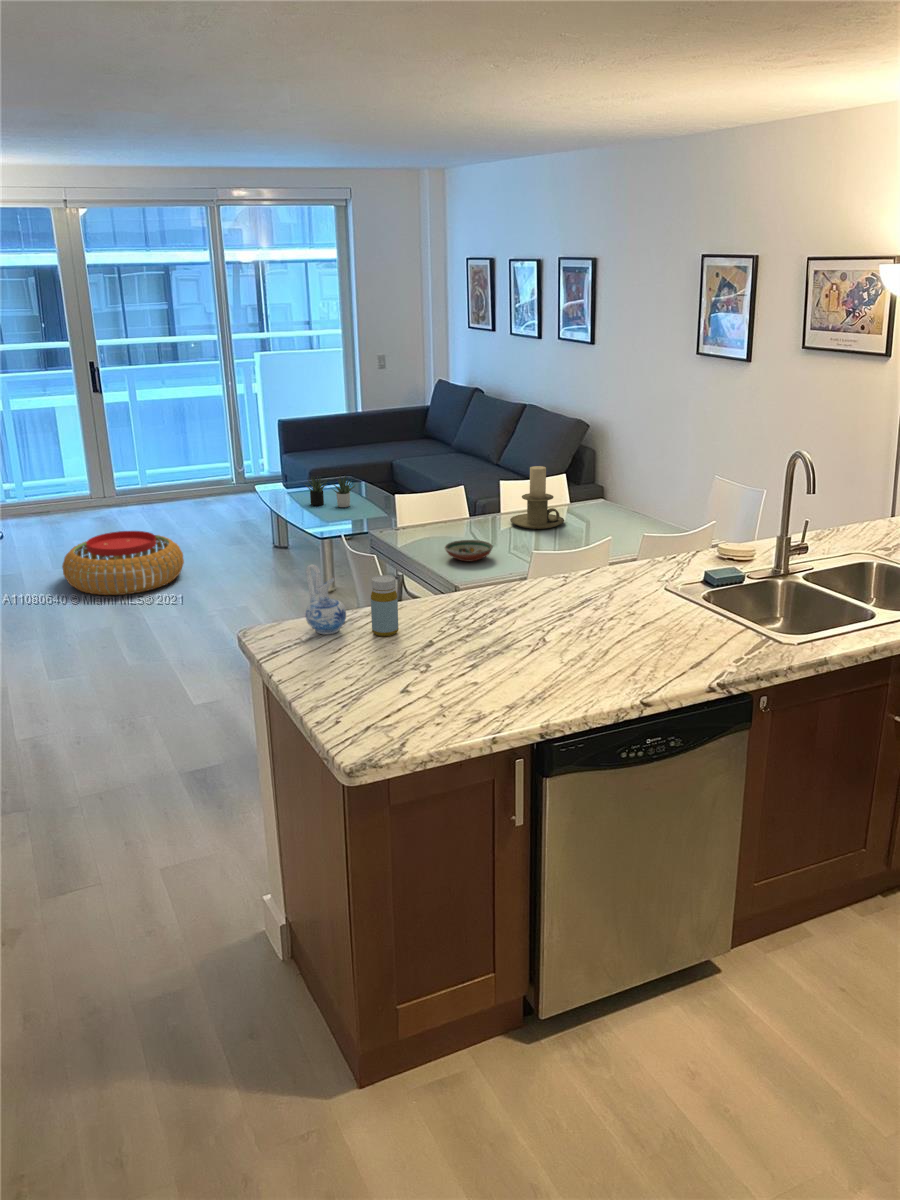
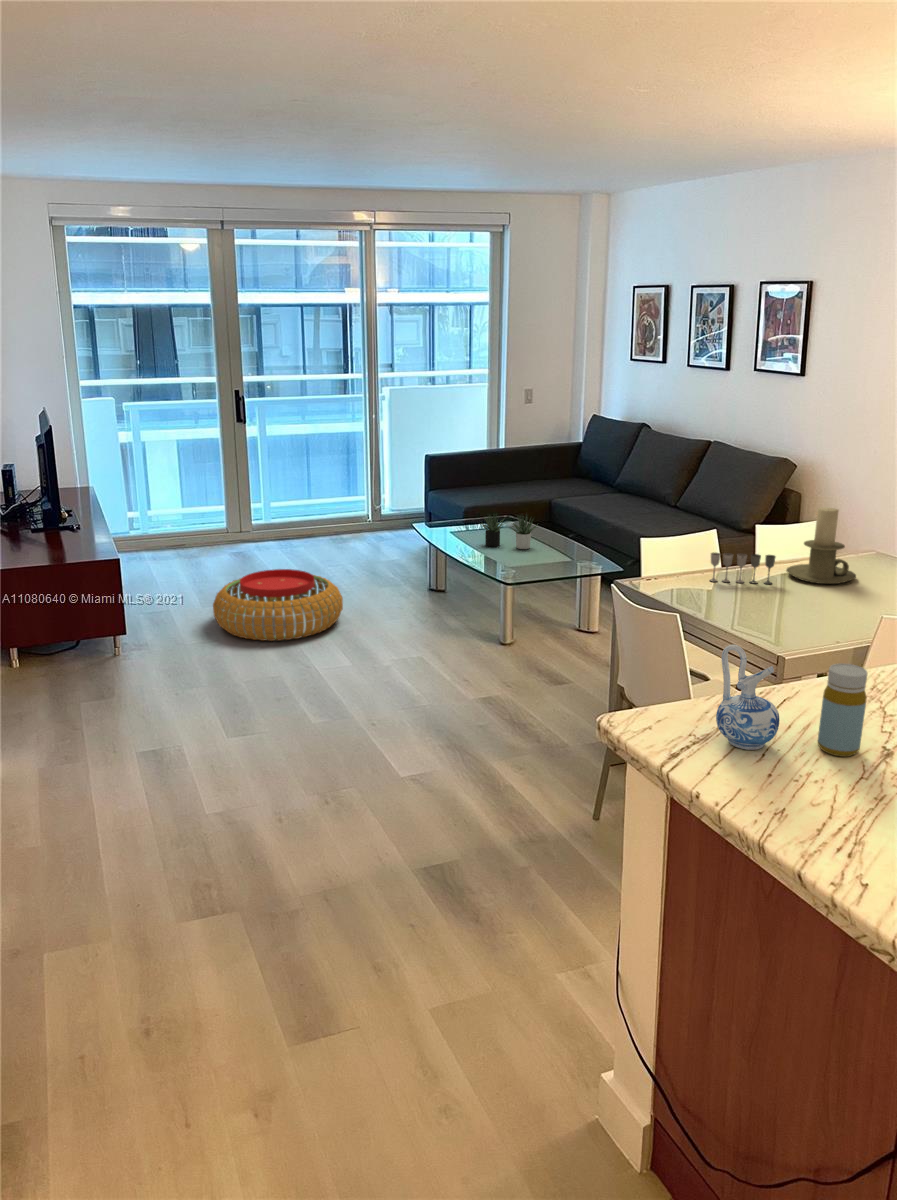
wine glass: none [443,505,494,530] -> present [710,552,775,584]
decorative bowl: present [445,540,493,562] -> none [741,597,805,625]

